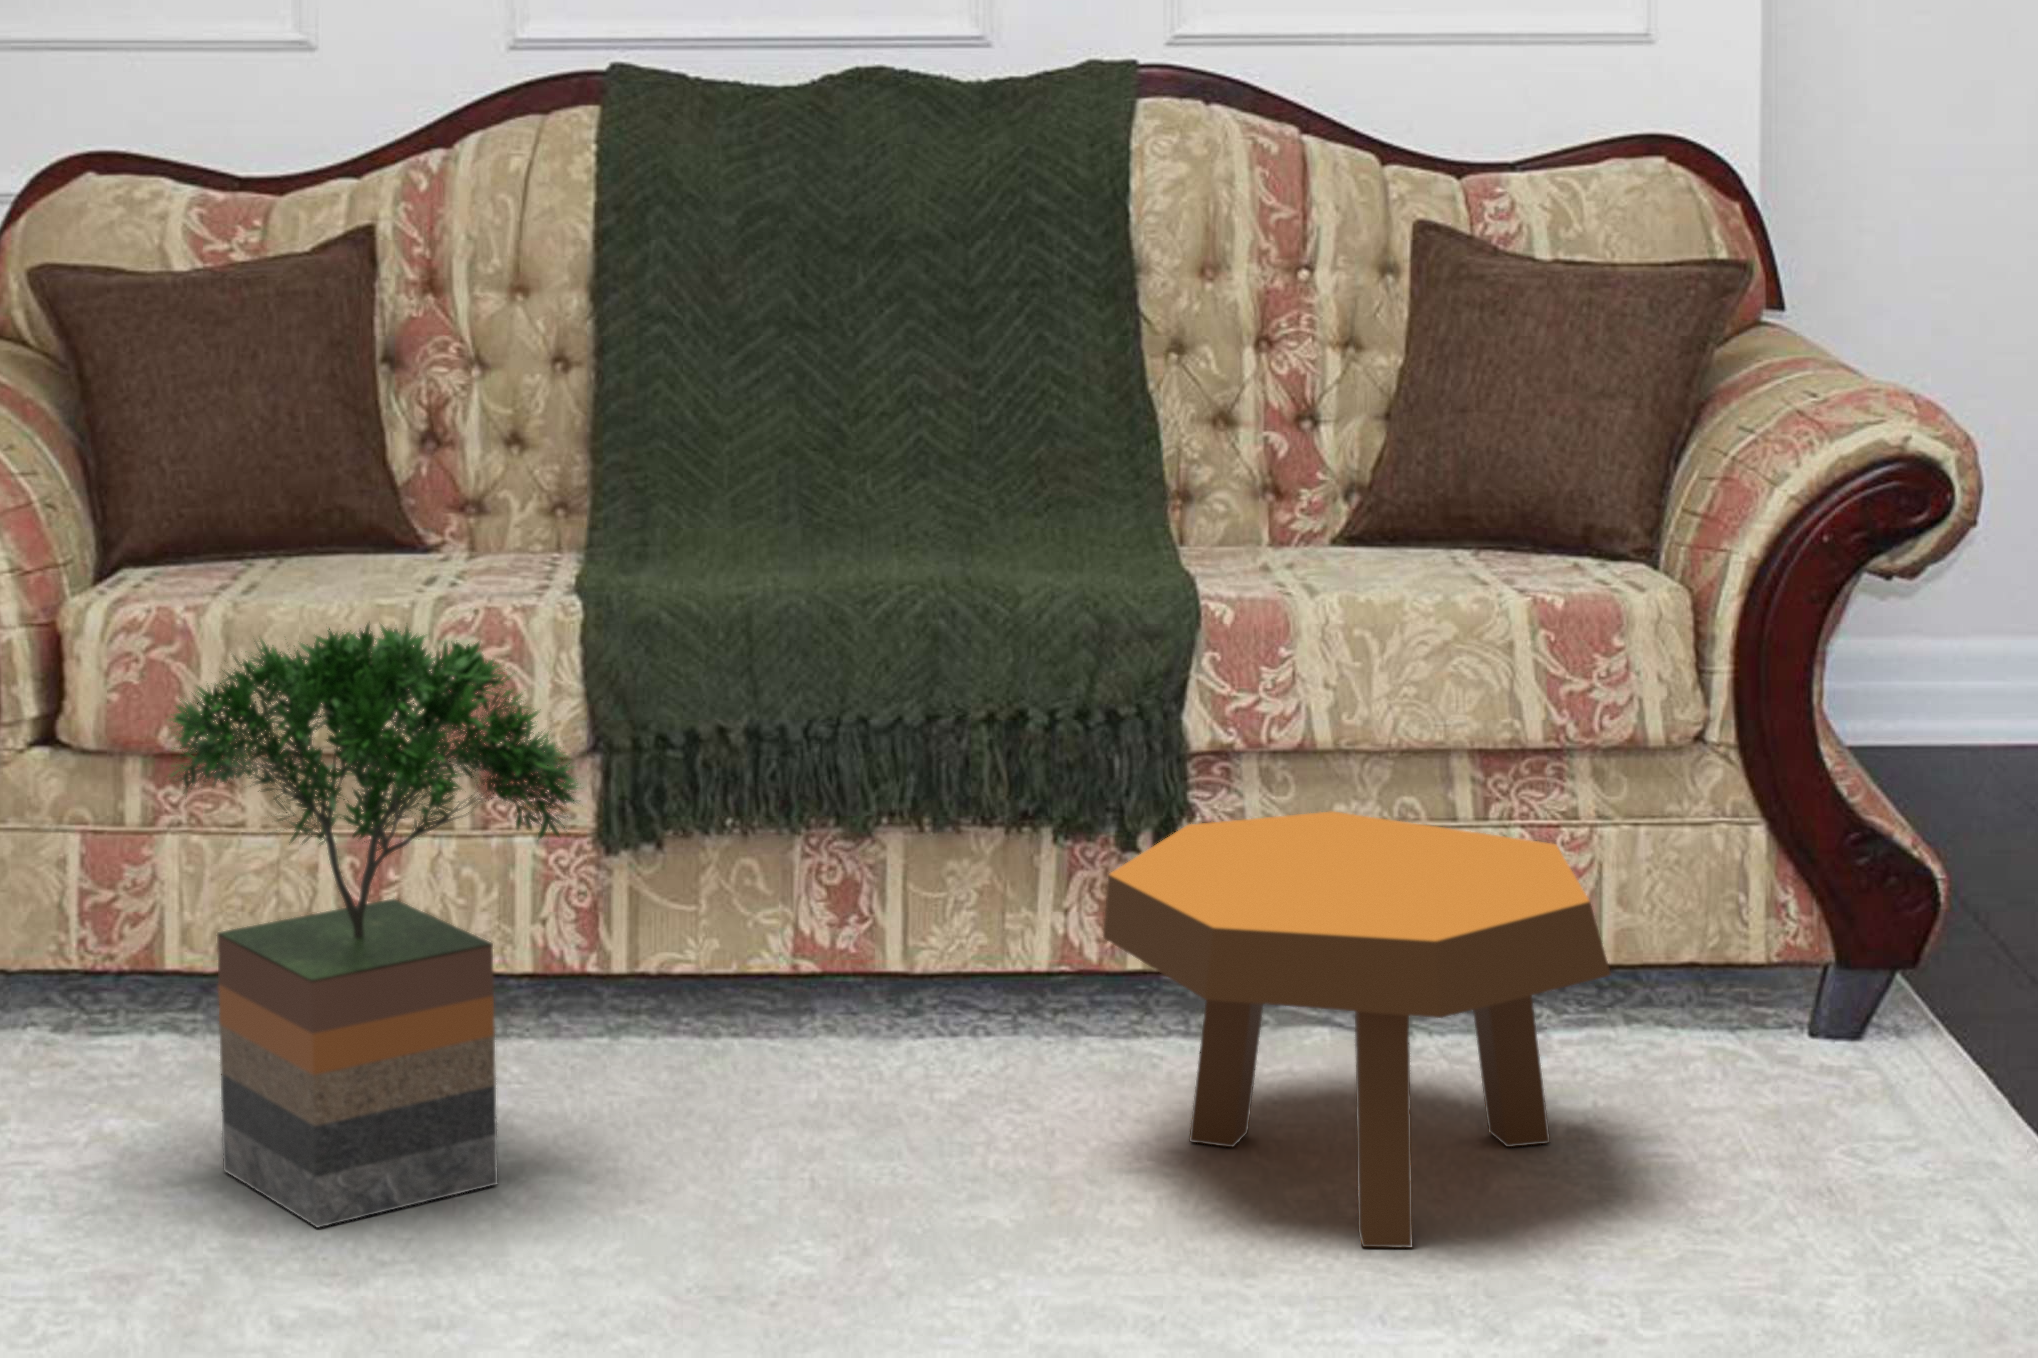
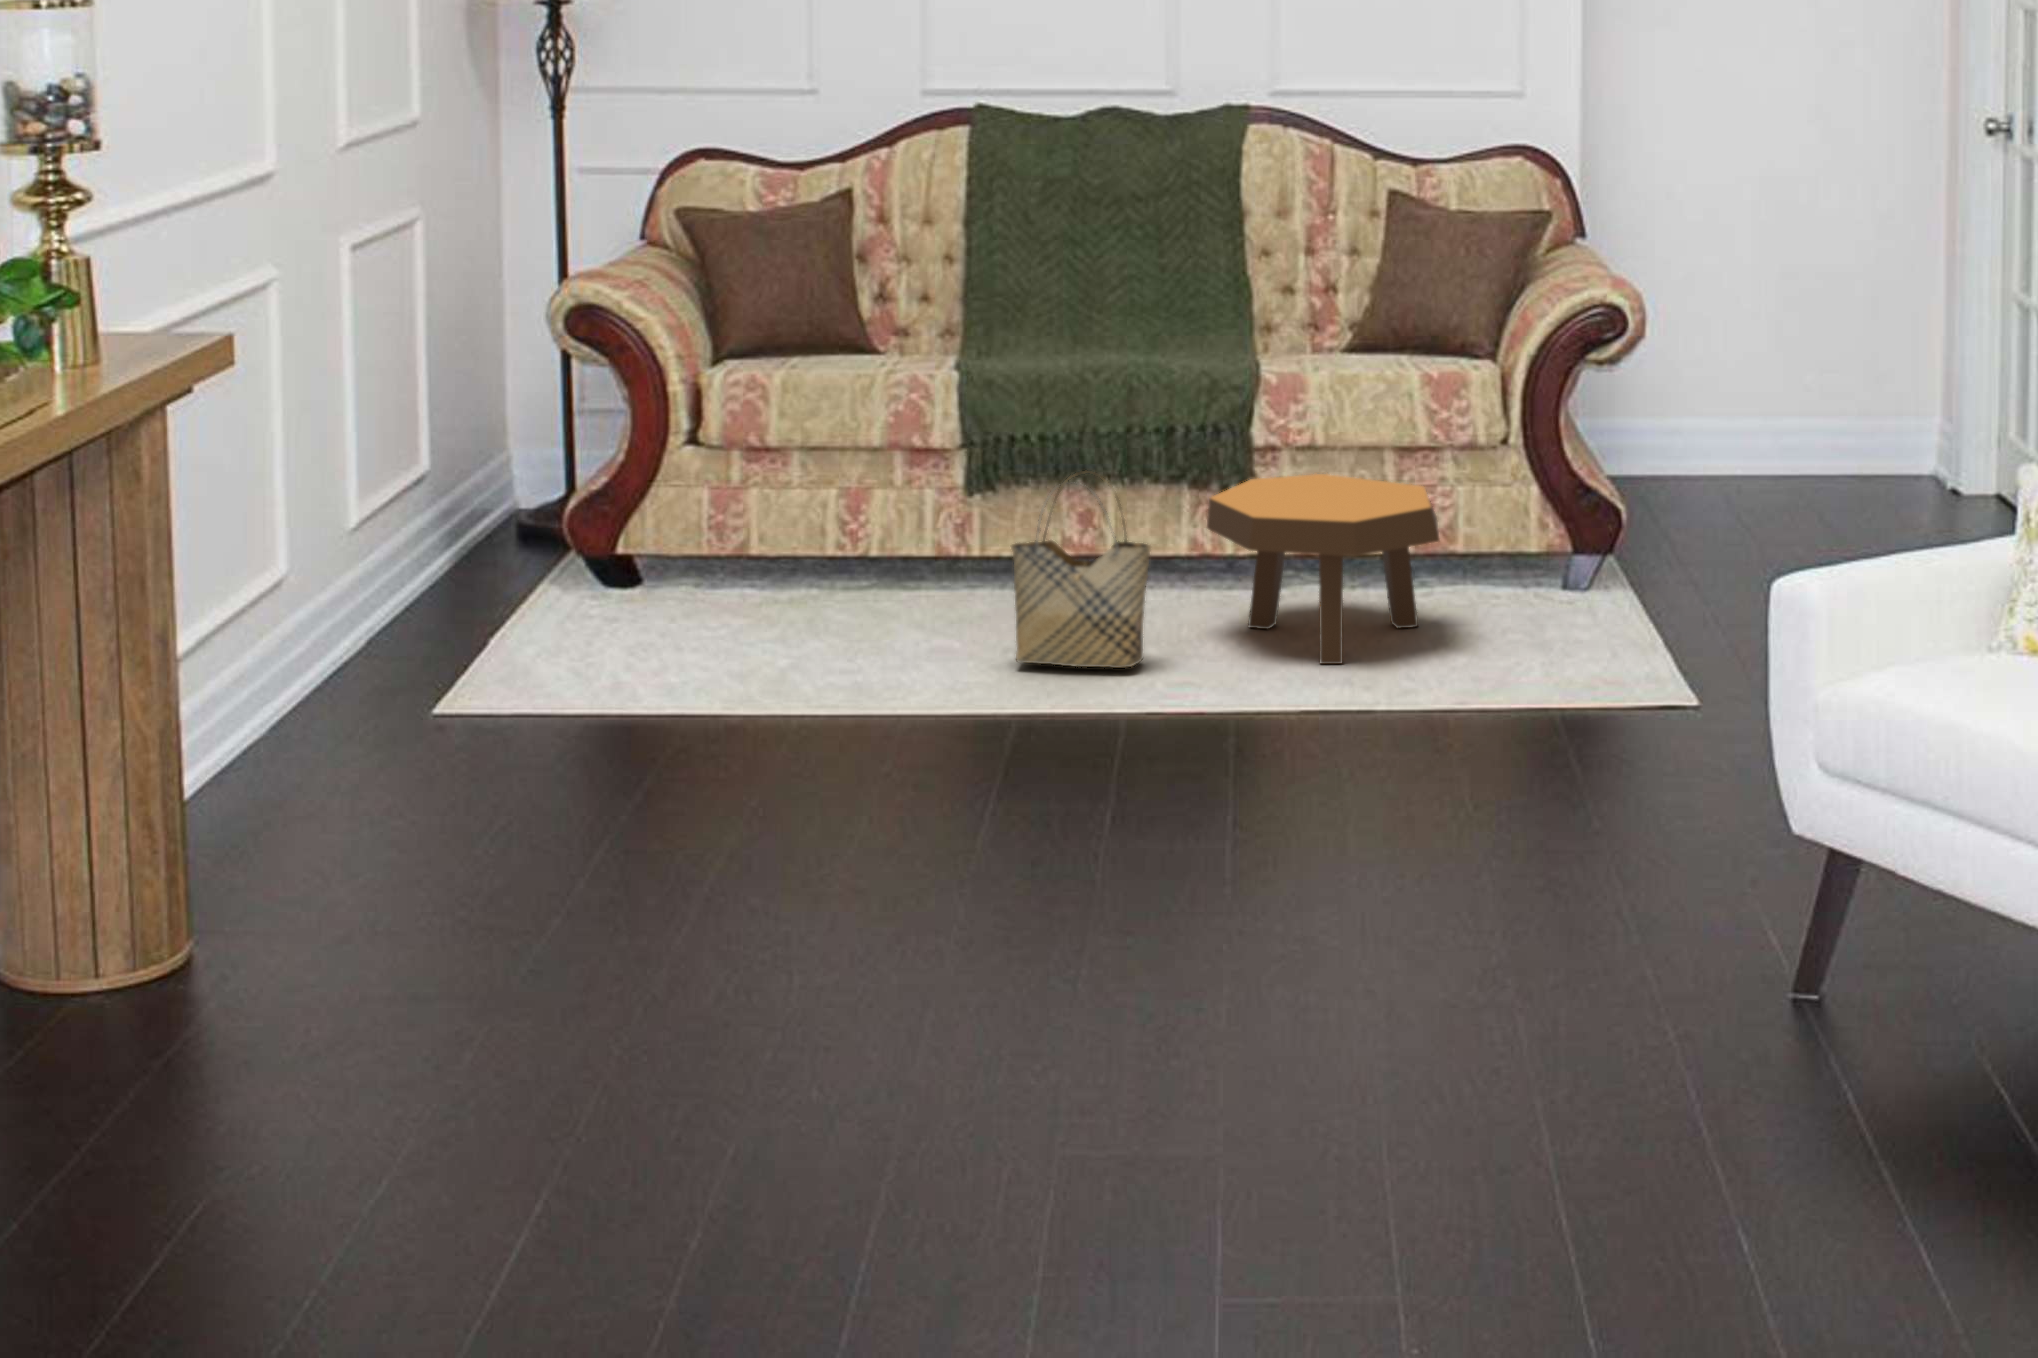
potted tree: present [171,624,577,1228] -> none [756,377,960,661]
woven basket: none [693,825,997,1257] -> present [1011,470,1151,668]

